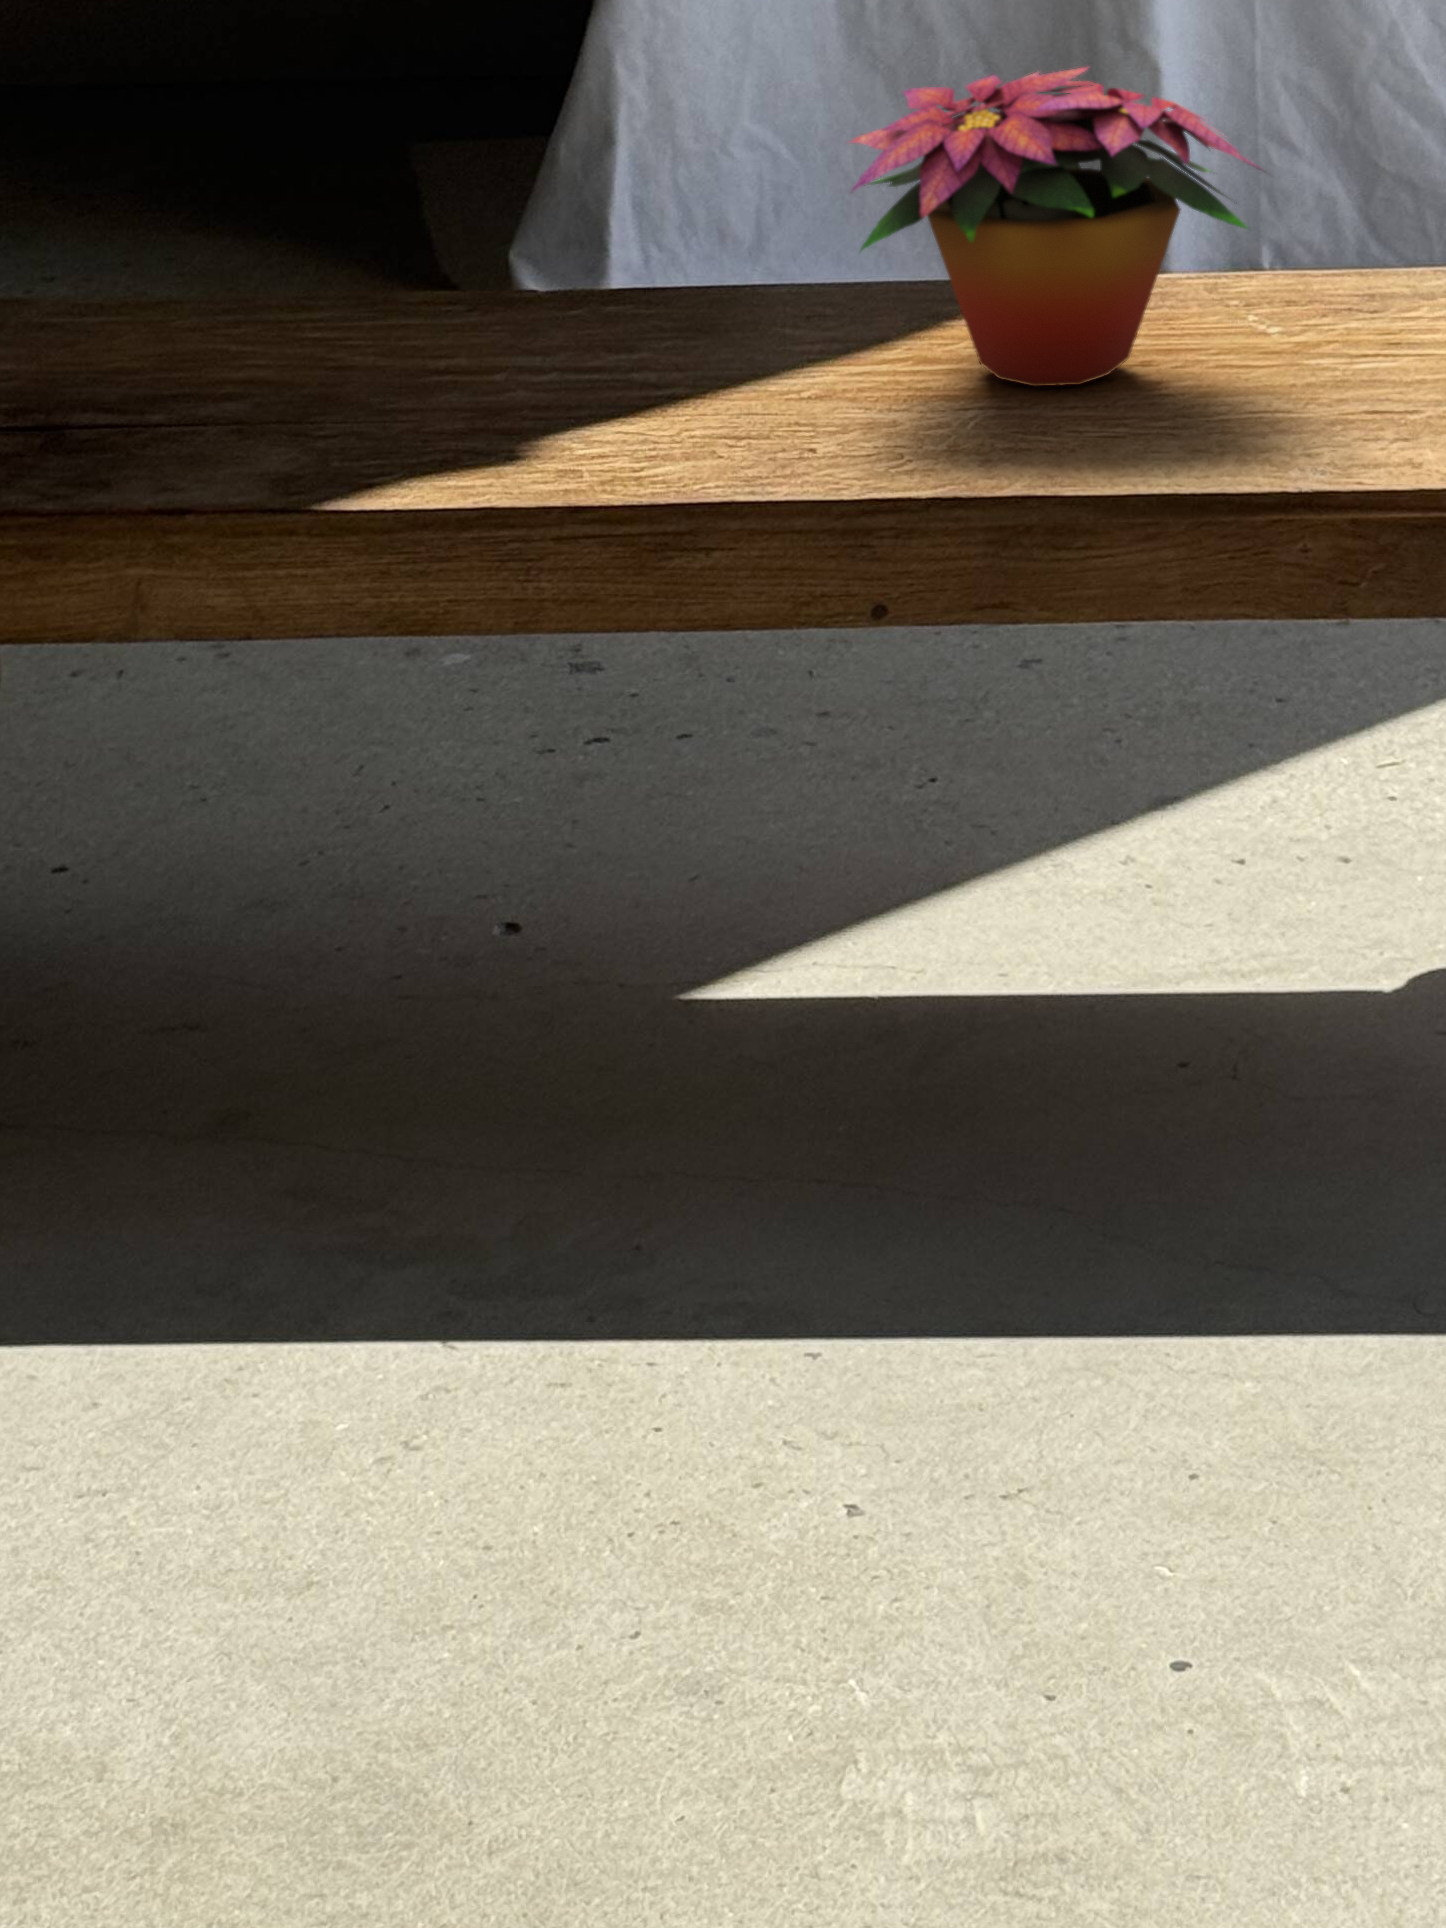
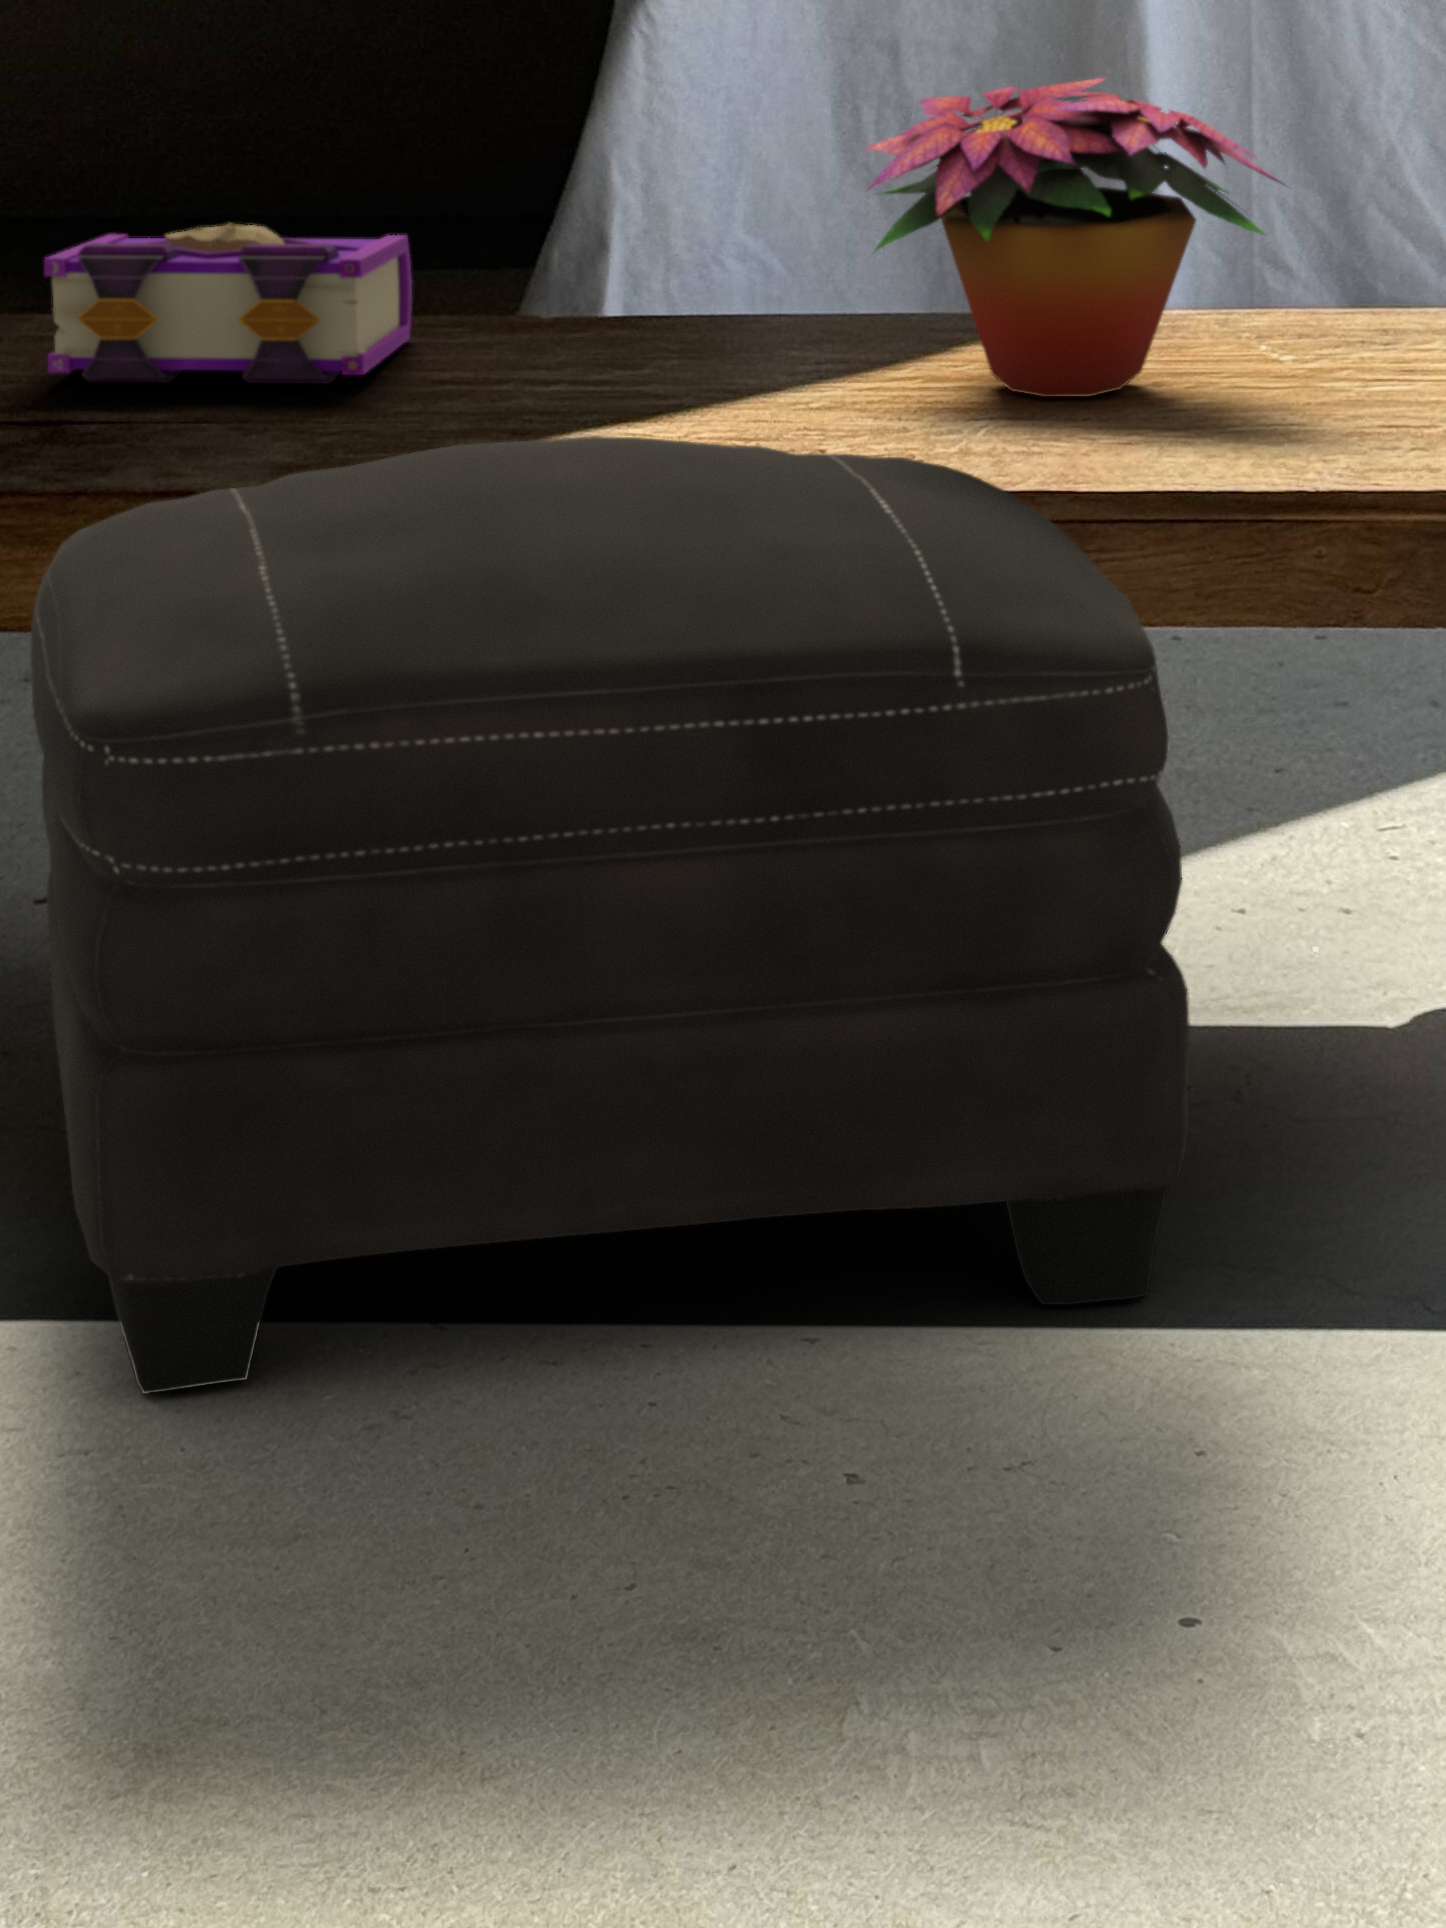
book: none [37,215,406,381] -> present [44,223,412,384]
ottoman: none [32,454,1180,1427] -> present [31,436,1190,1394]

